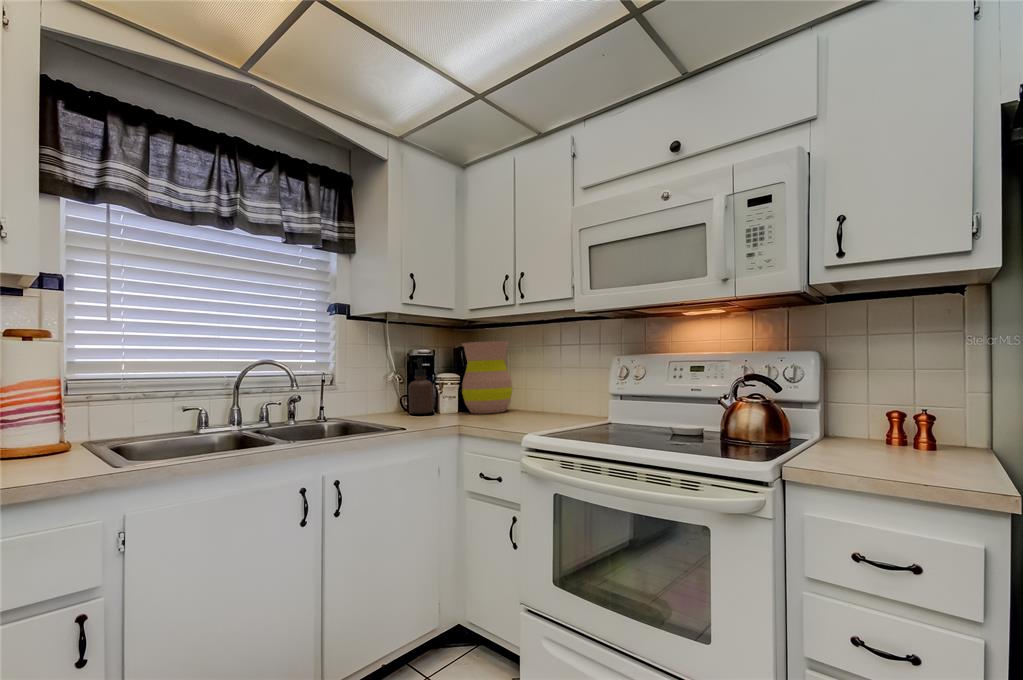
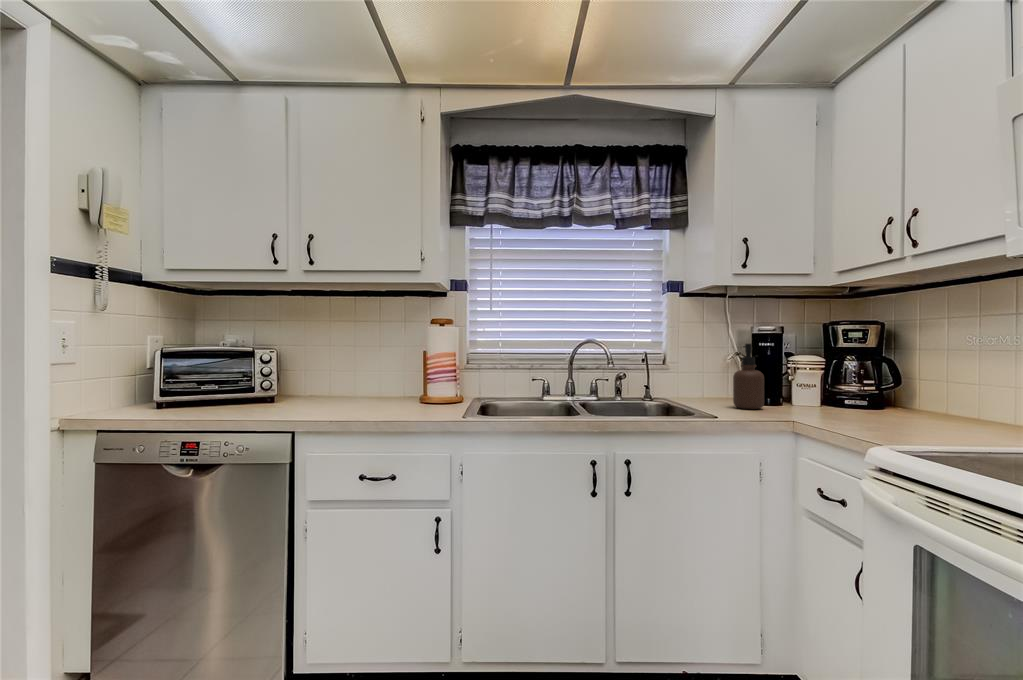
vase: present [462,341,512,414] -> none [793,328,871,423]

